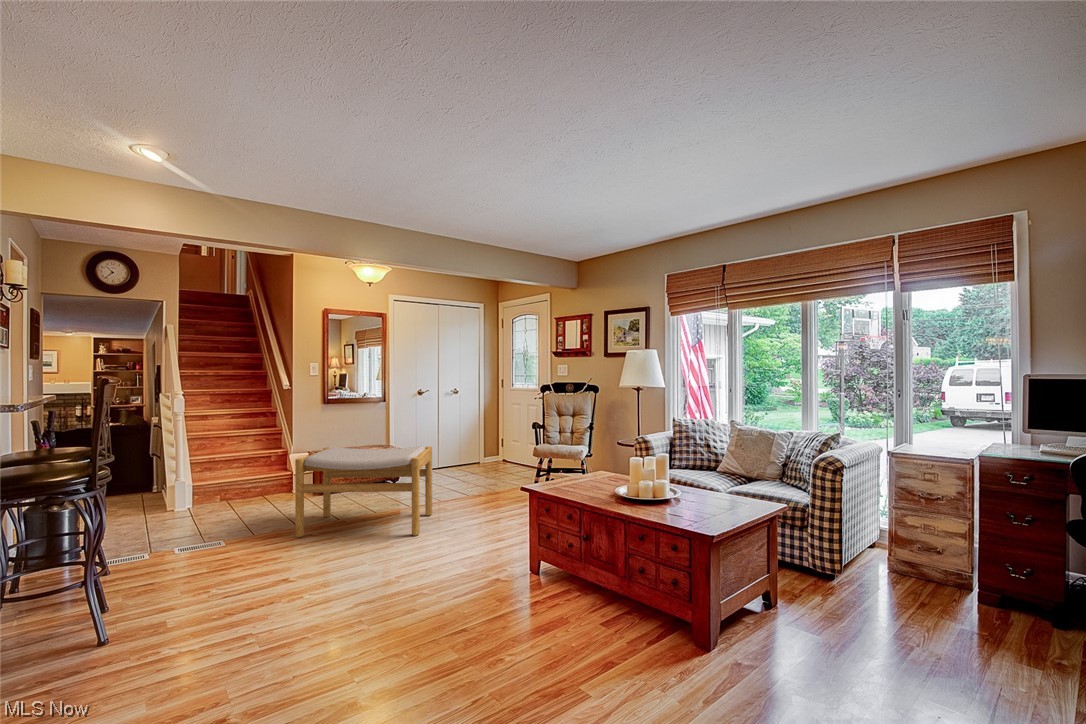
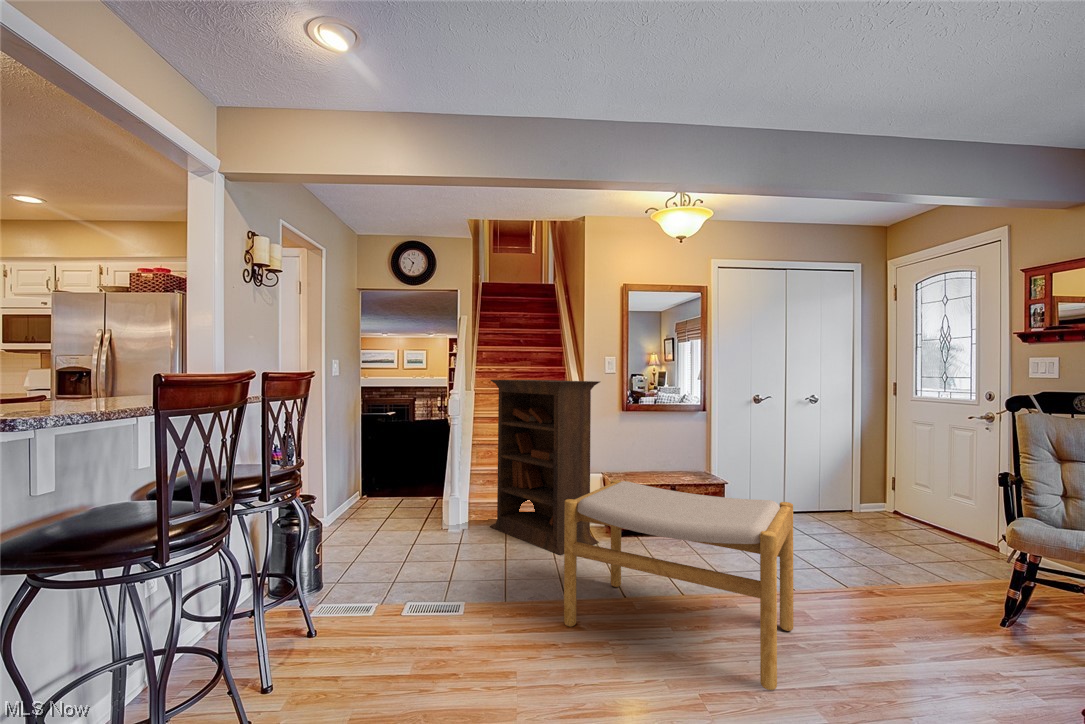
bookcase: none [209,383,311,510] -> present [490,380,600,555]

